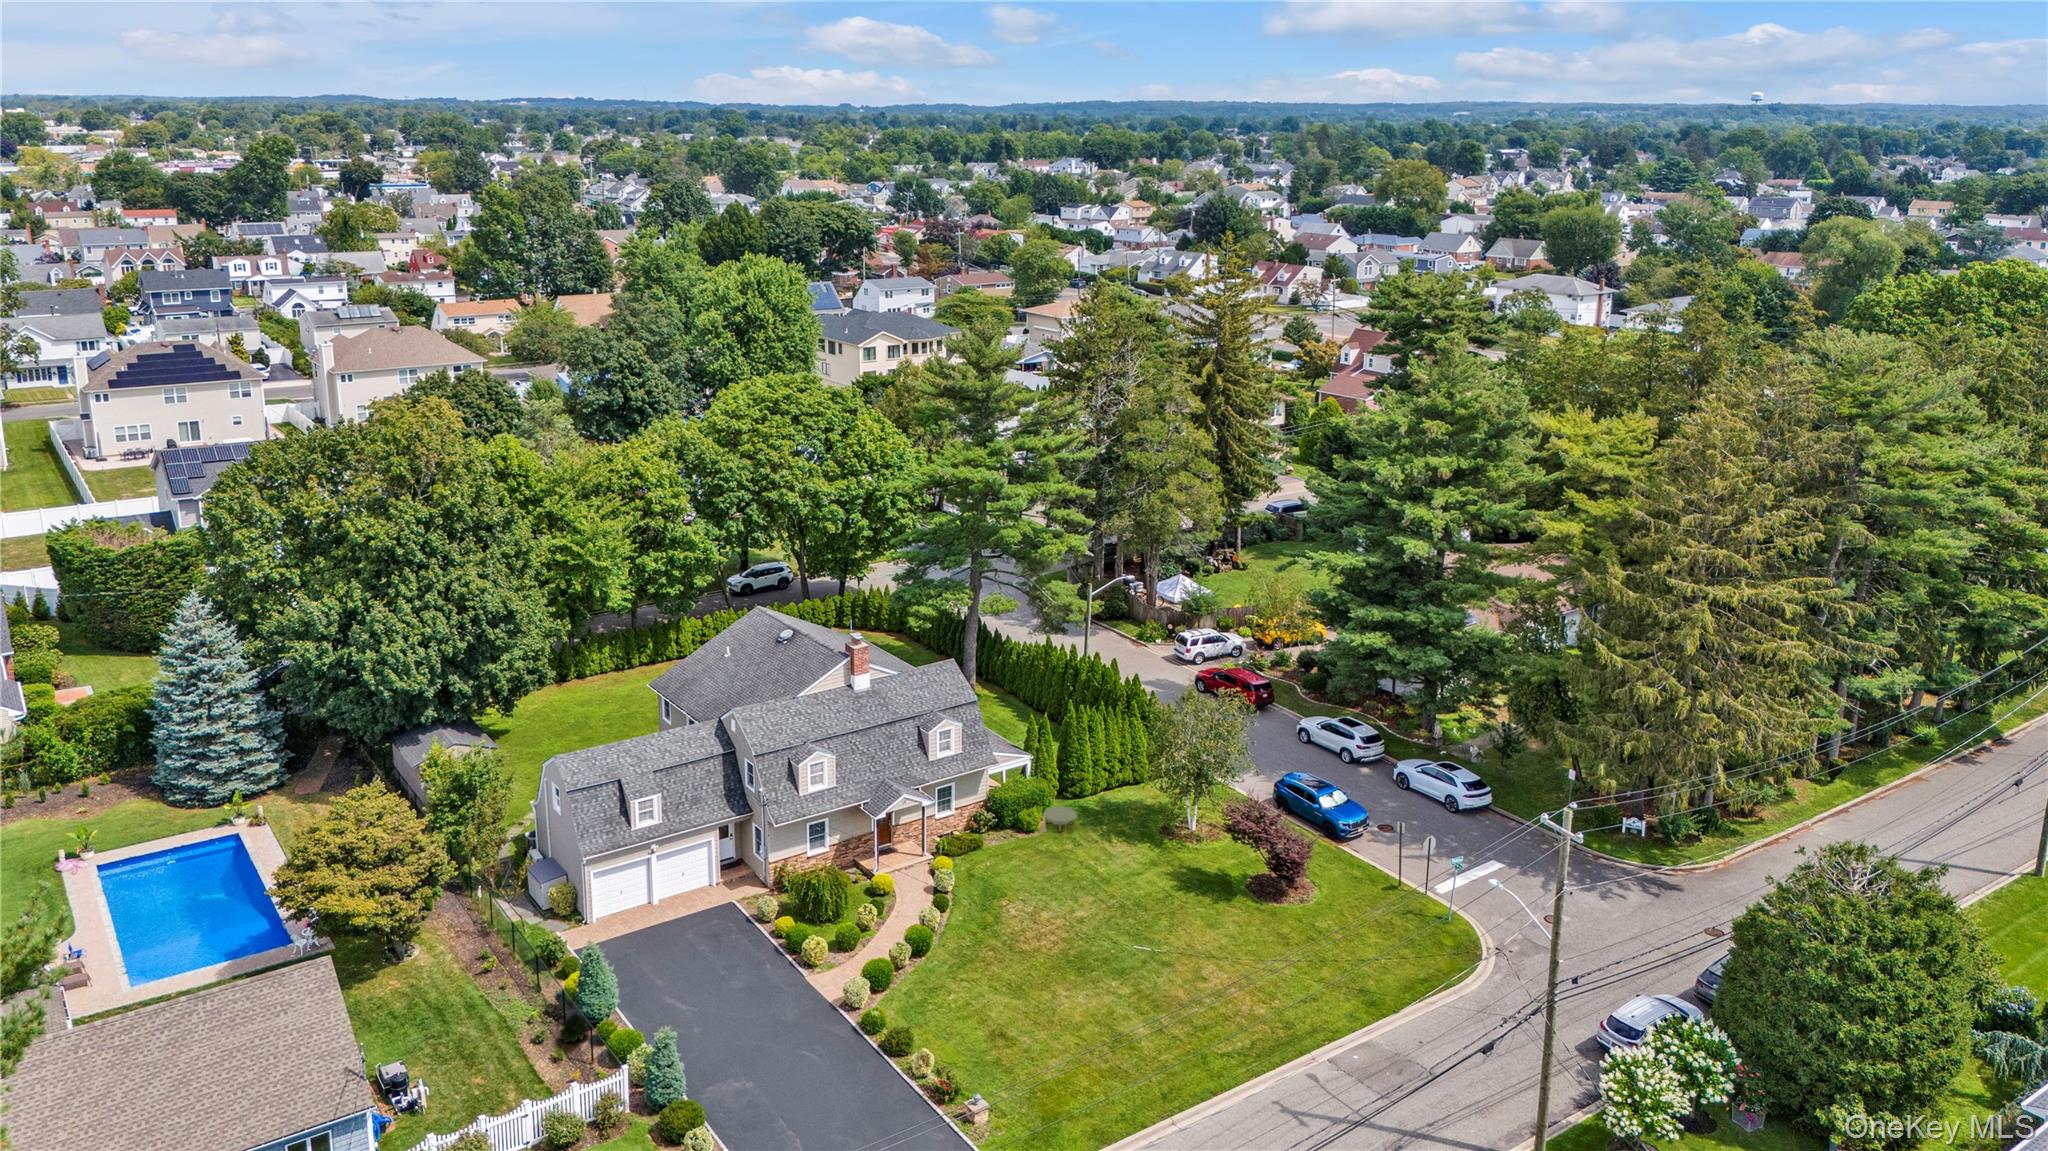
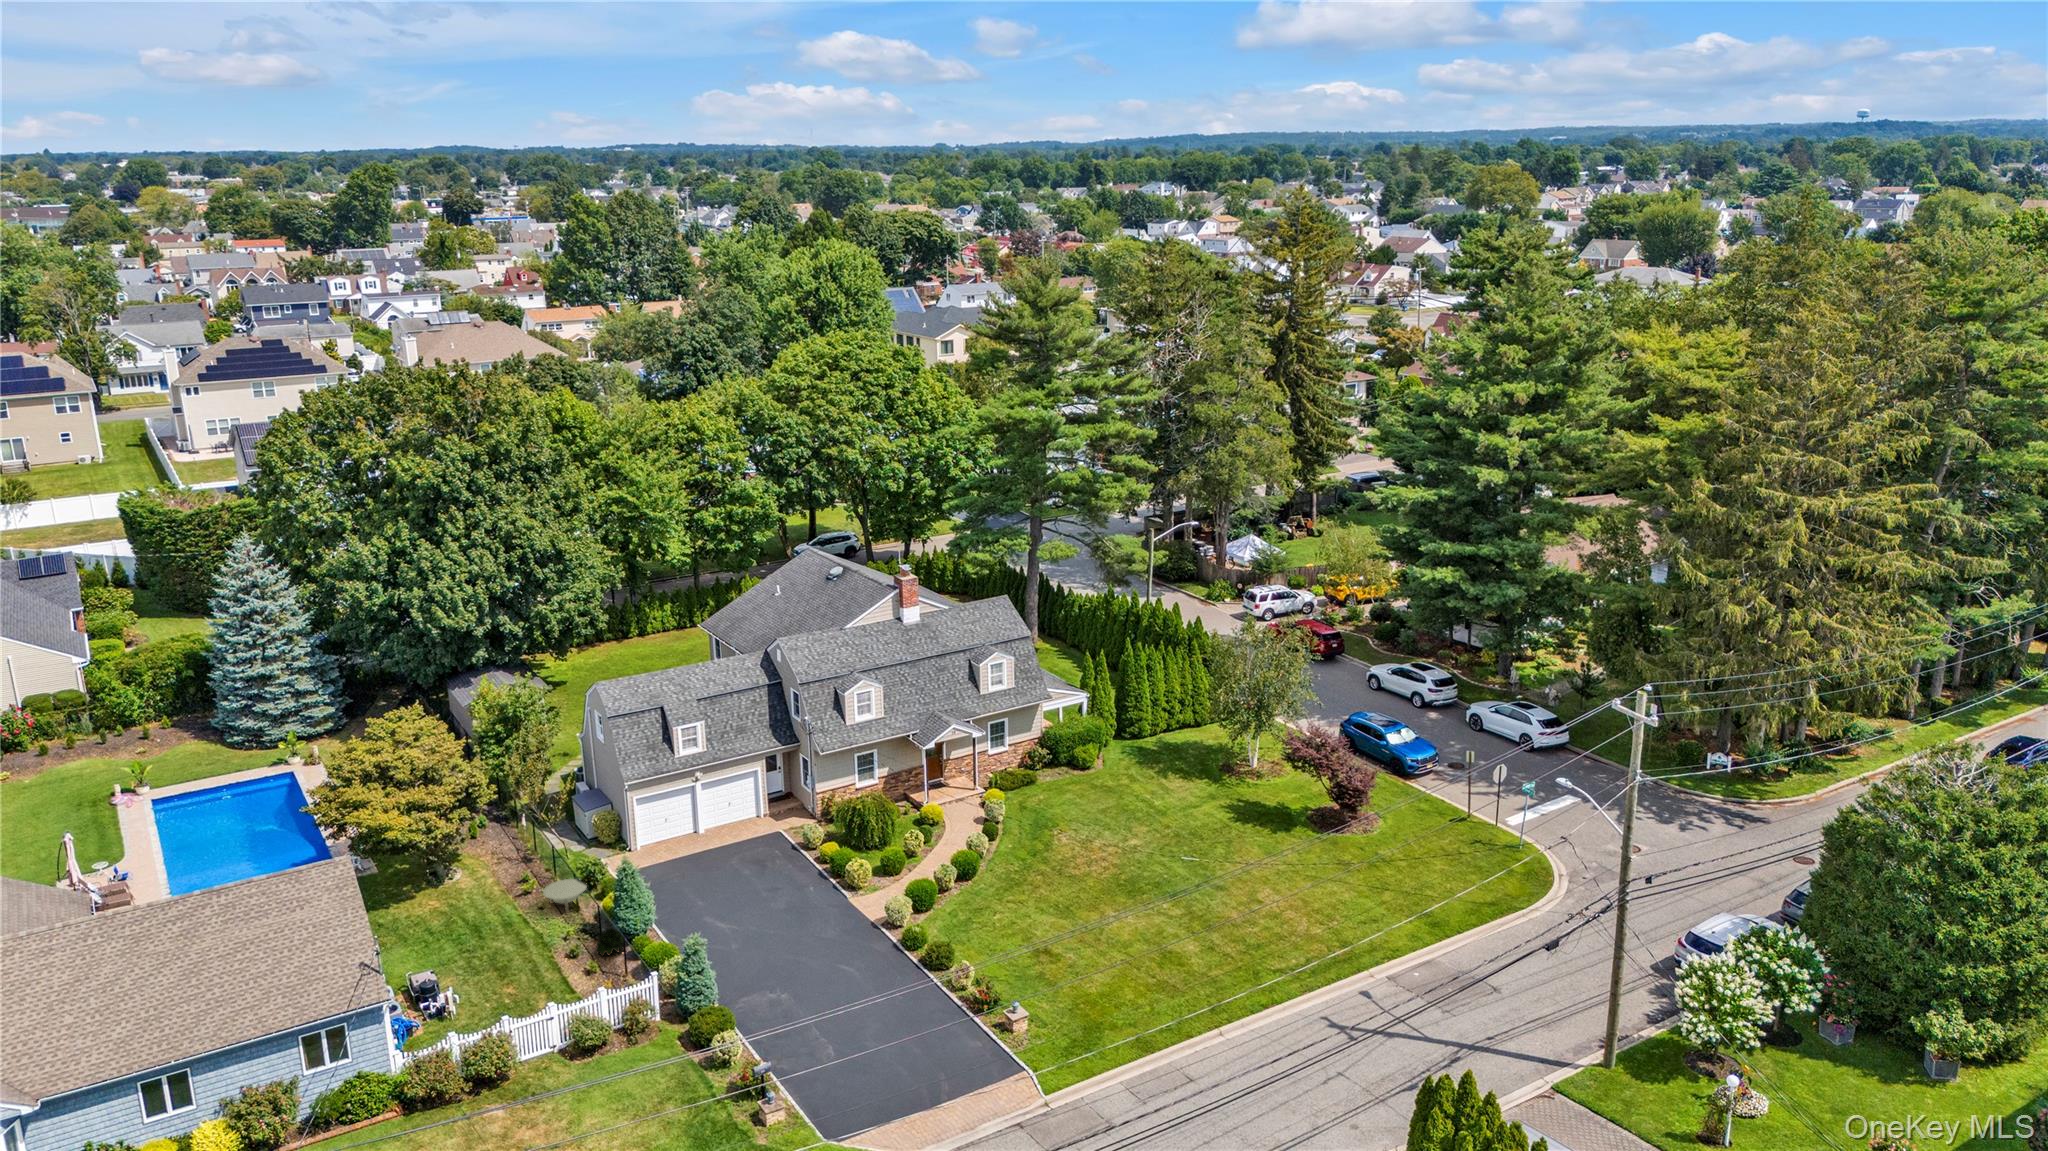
round table: present [1044,807,1077,833] -> present [543,879,586,913]

